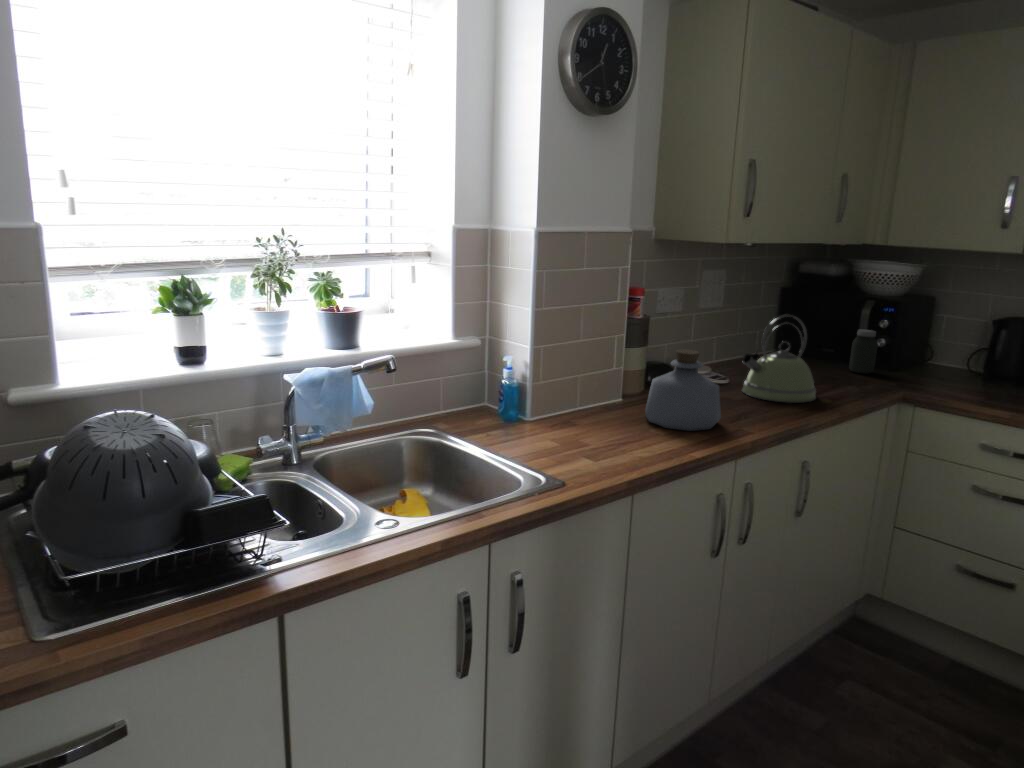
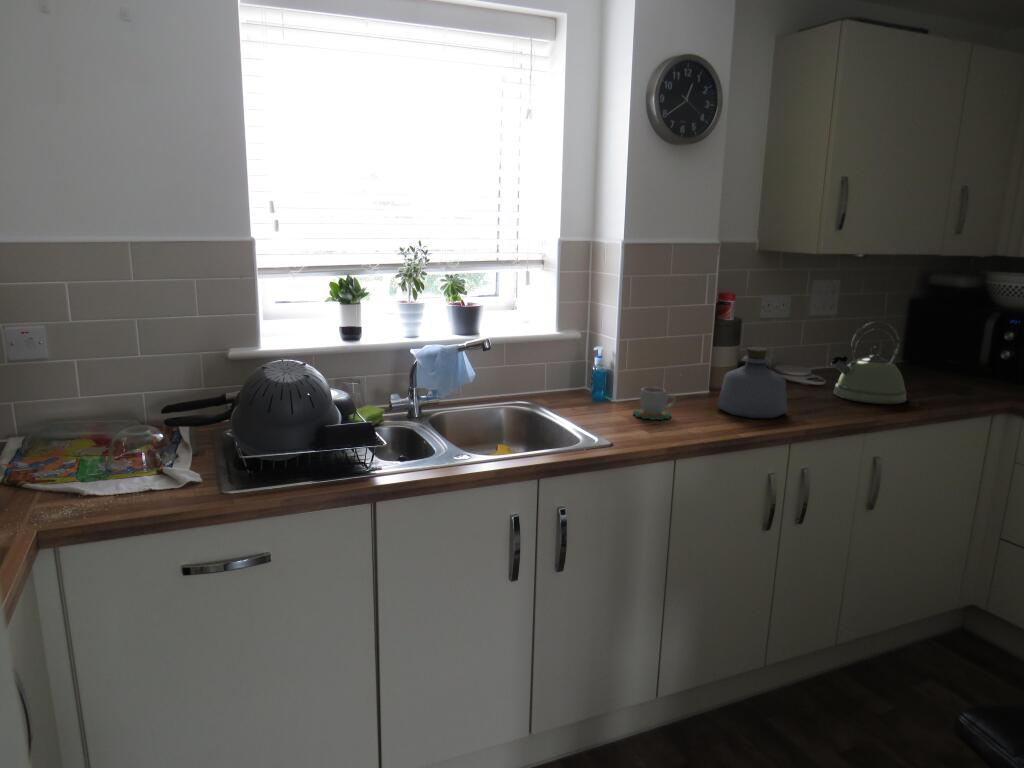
jar: present [849,330,878,374] -> none [969,341,1000,385]
mug: none [560,402,610,443] -> present [633,387,676,420]

